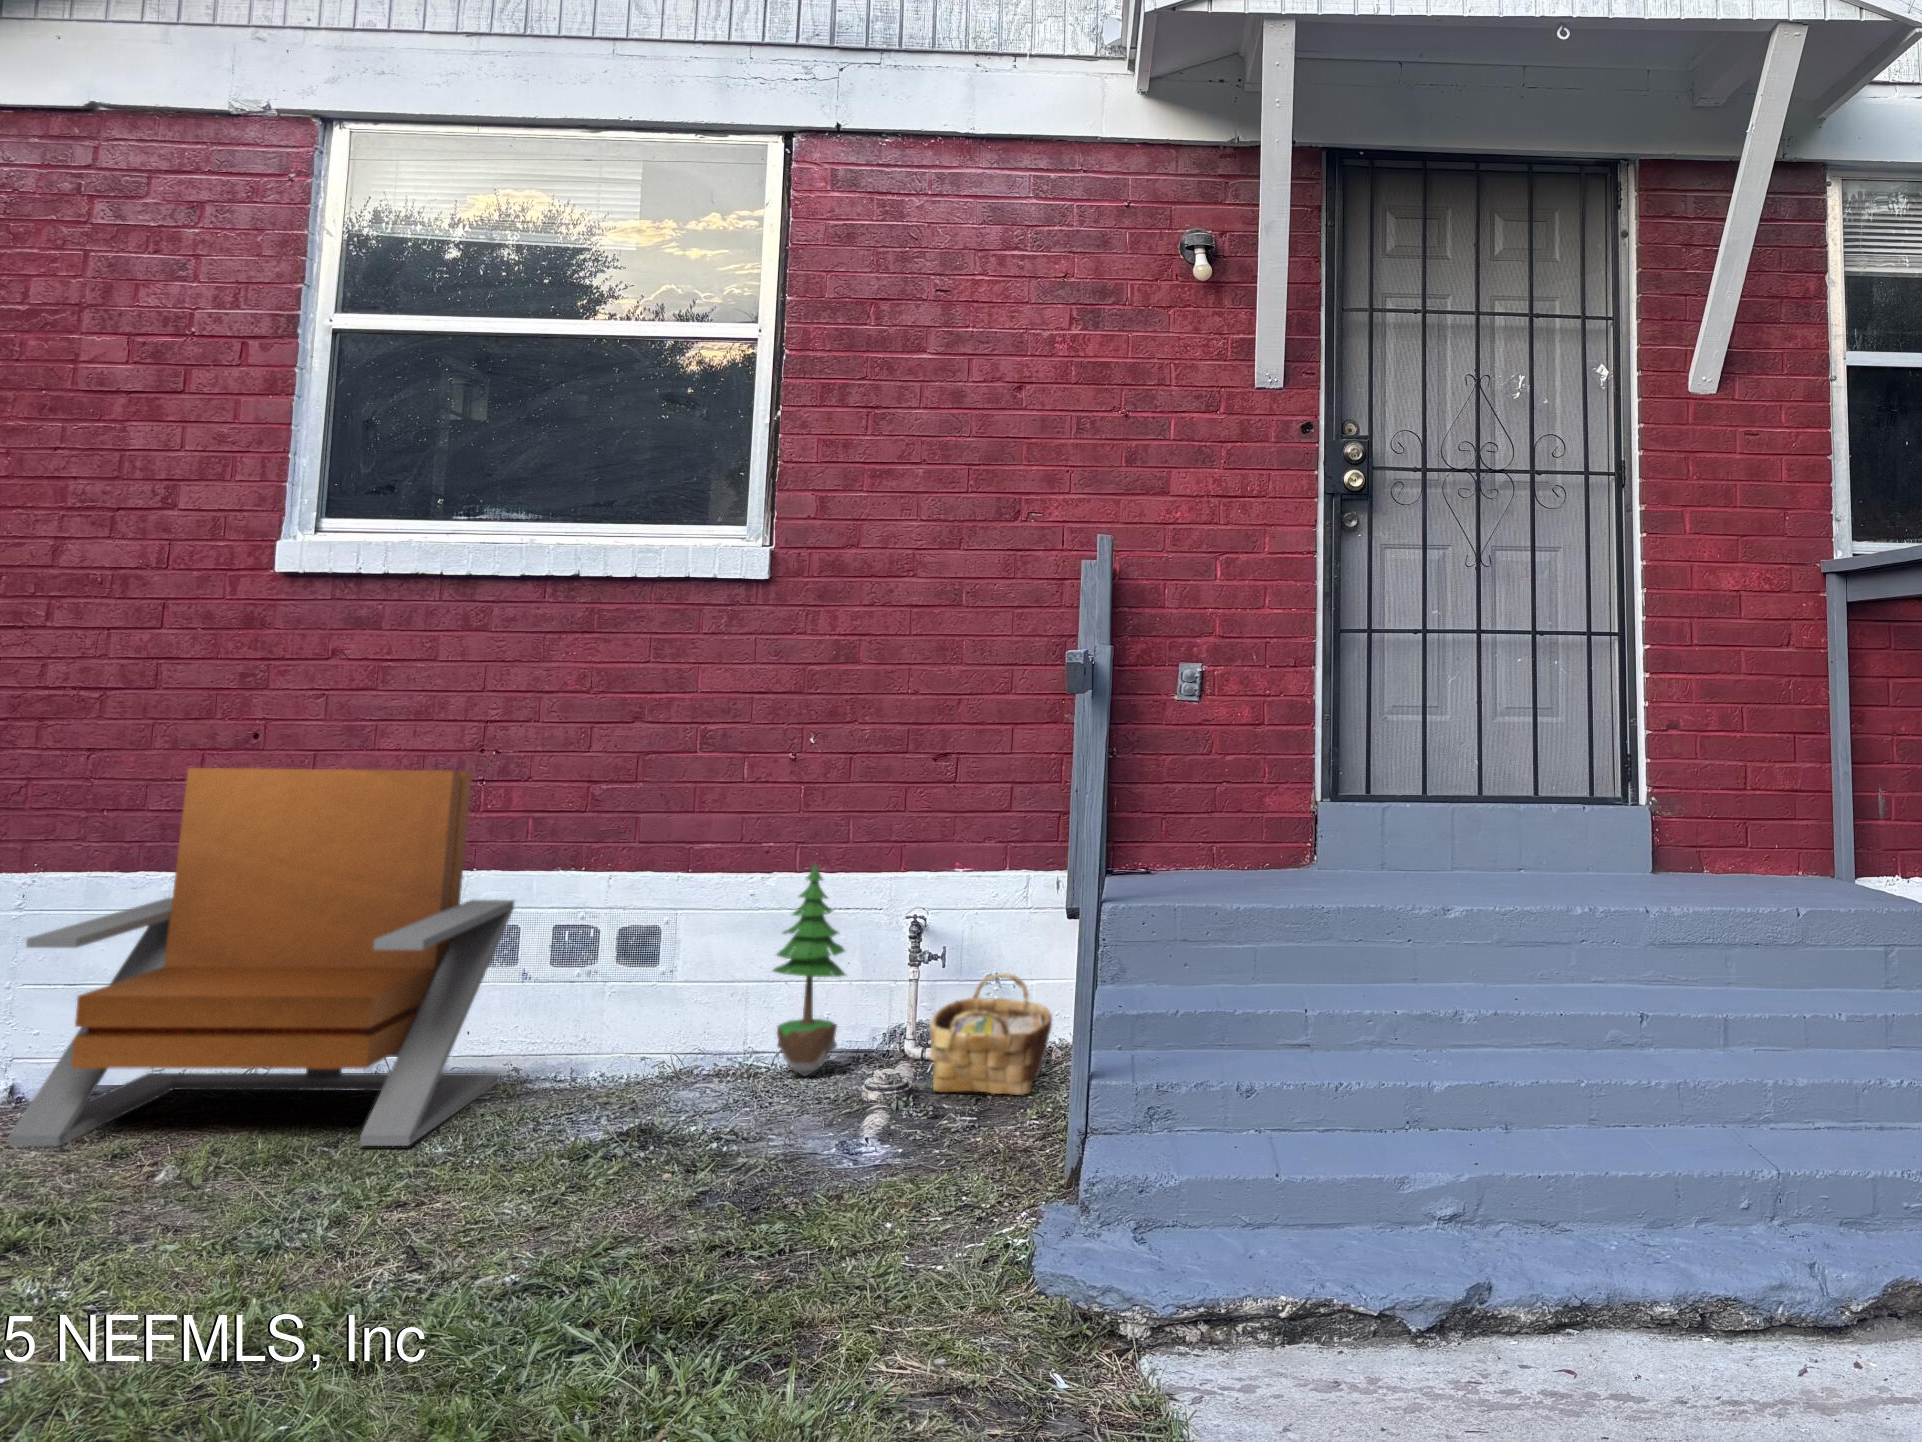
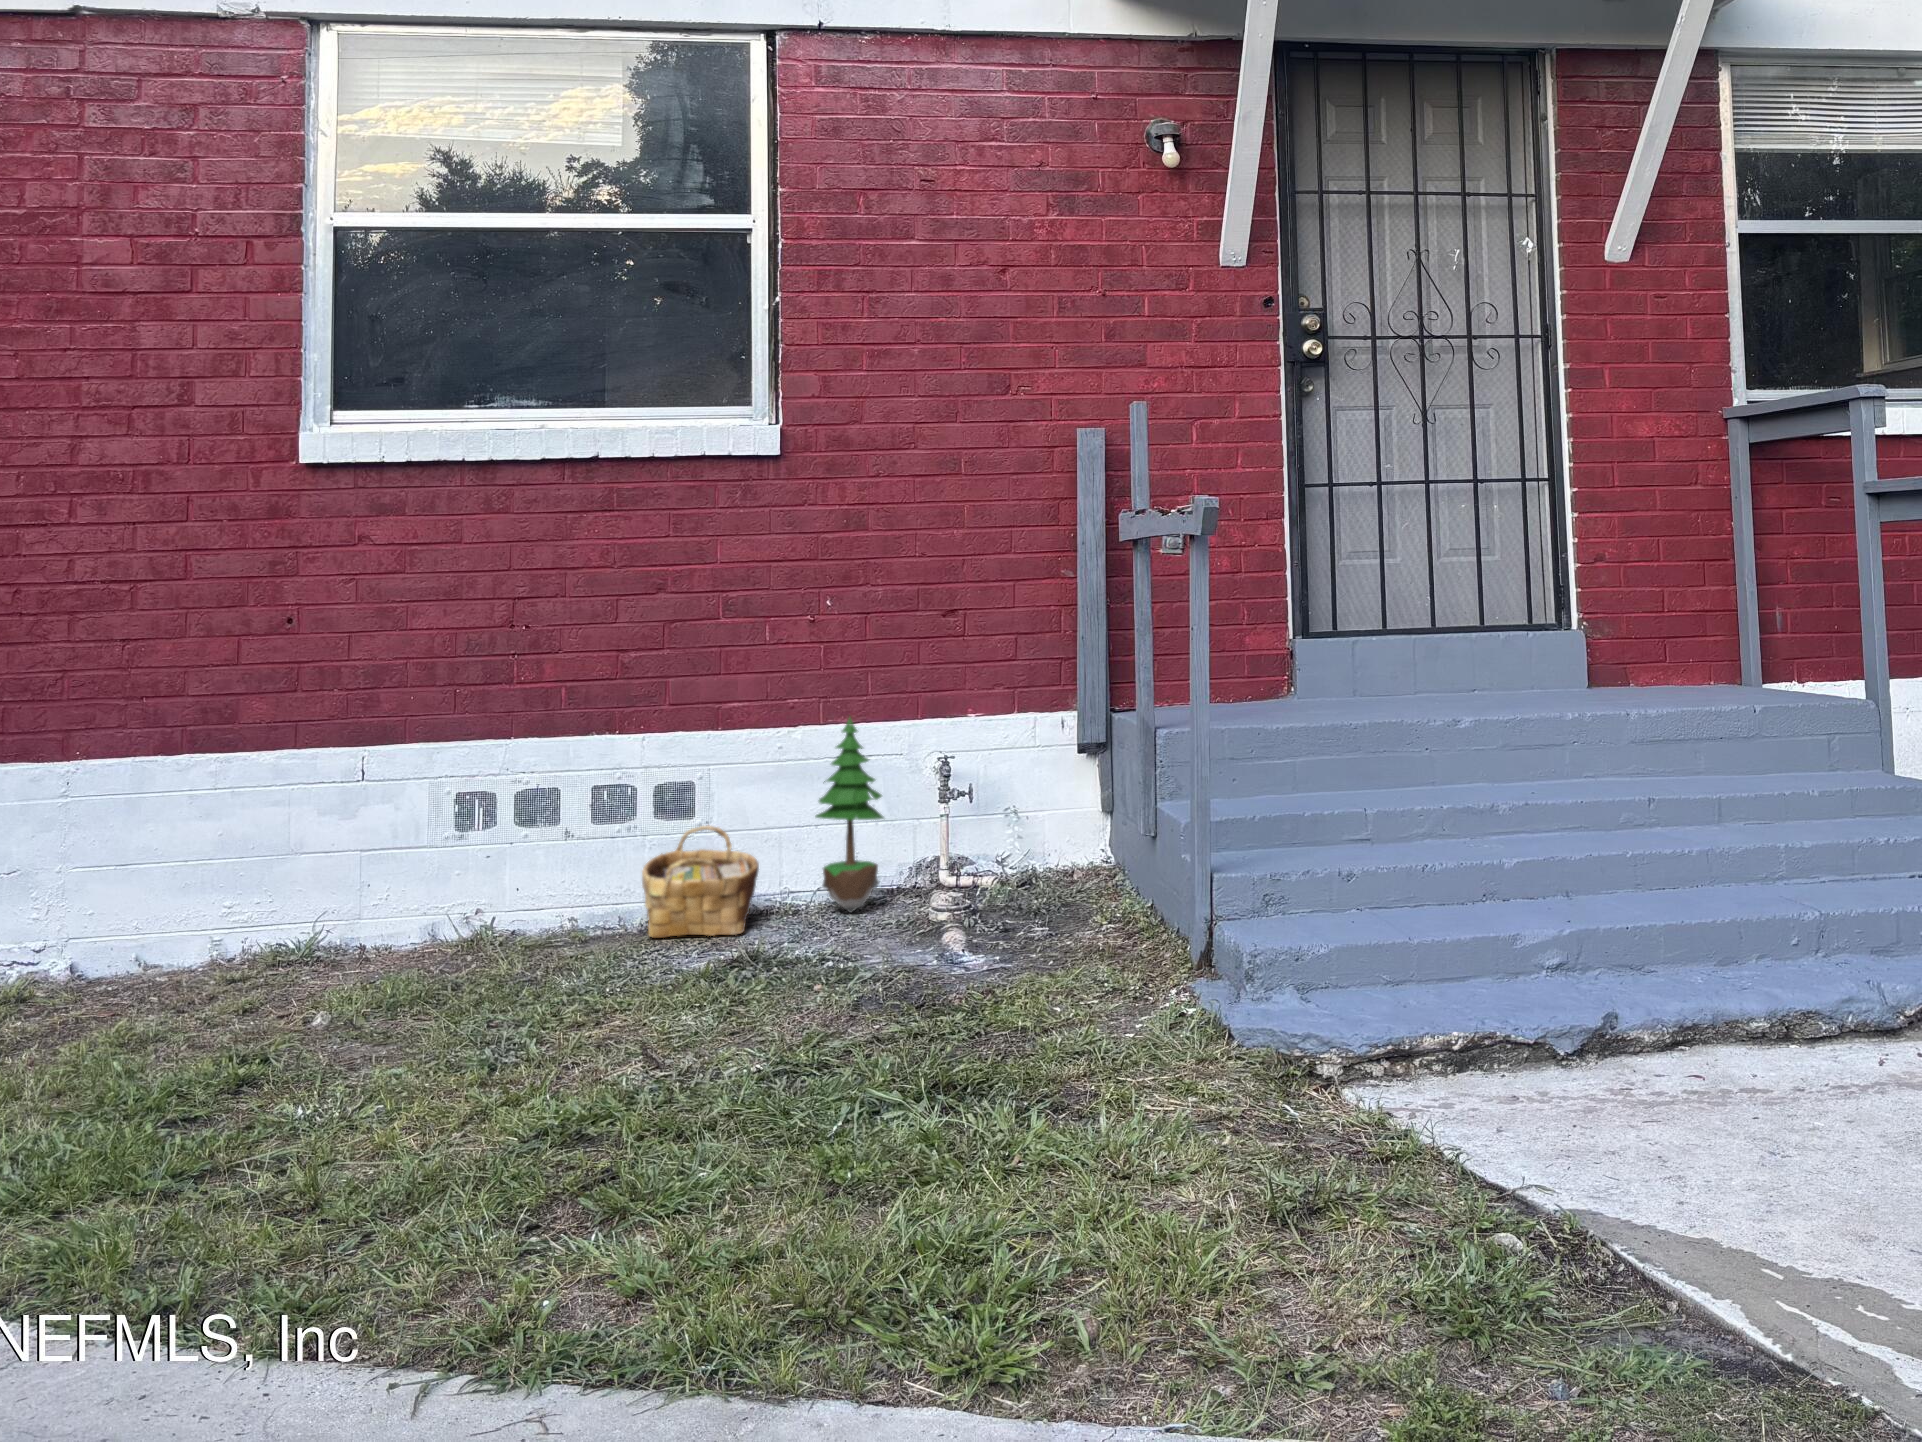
lounge chair: present [7,768,514,1146] -> none [148,644,567,1012]
woven basket: present [929,973,1052,1095] -> present [642,826,759,938]

